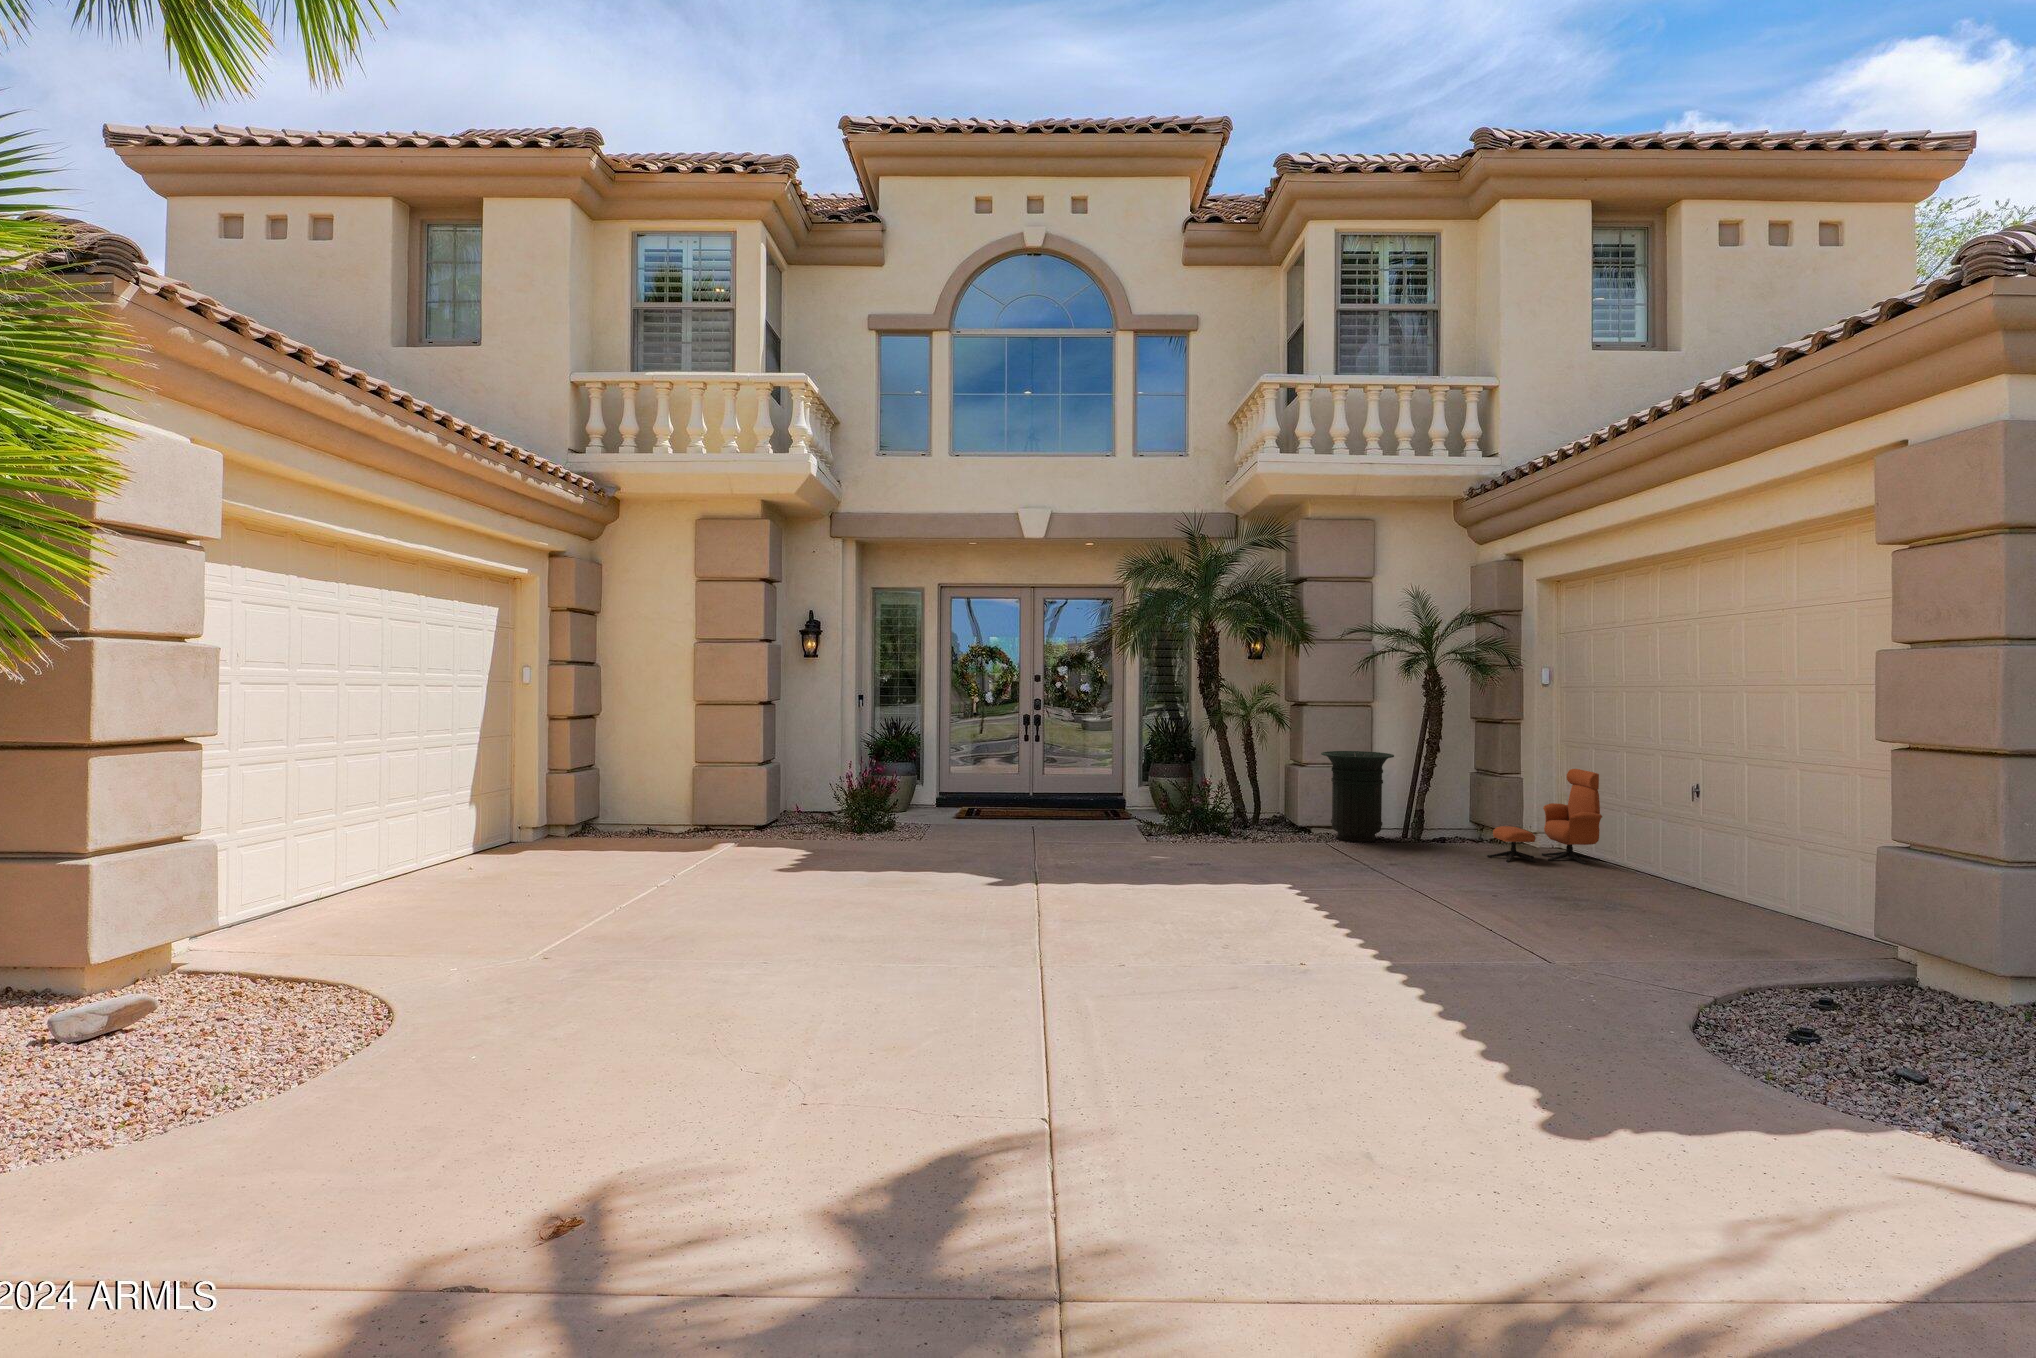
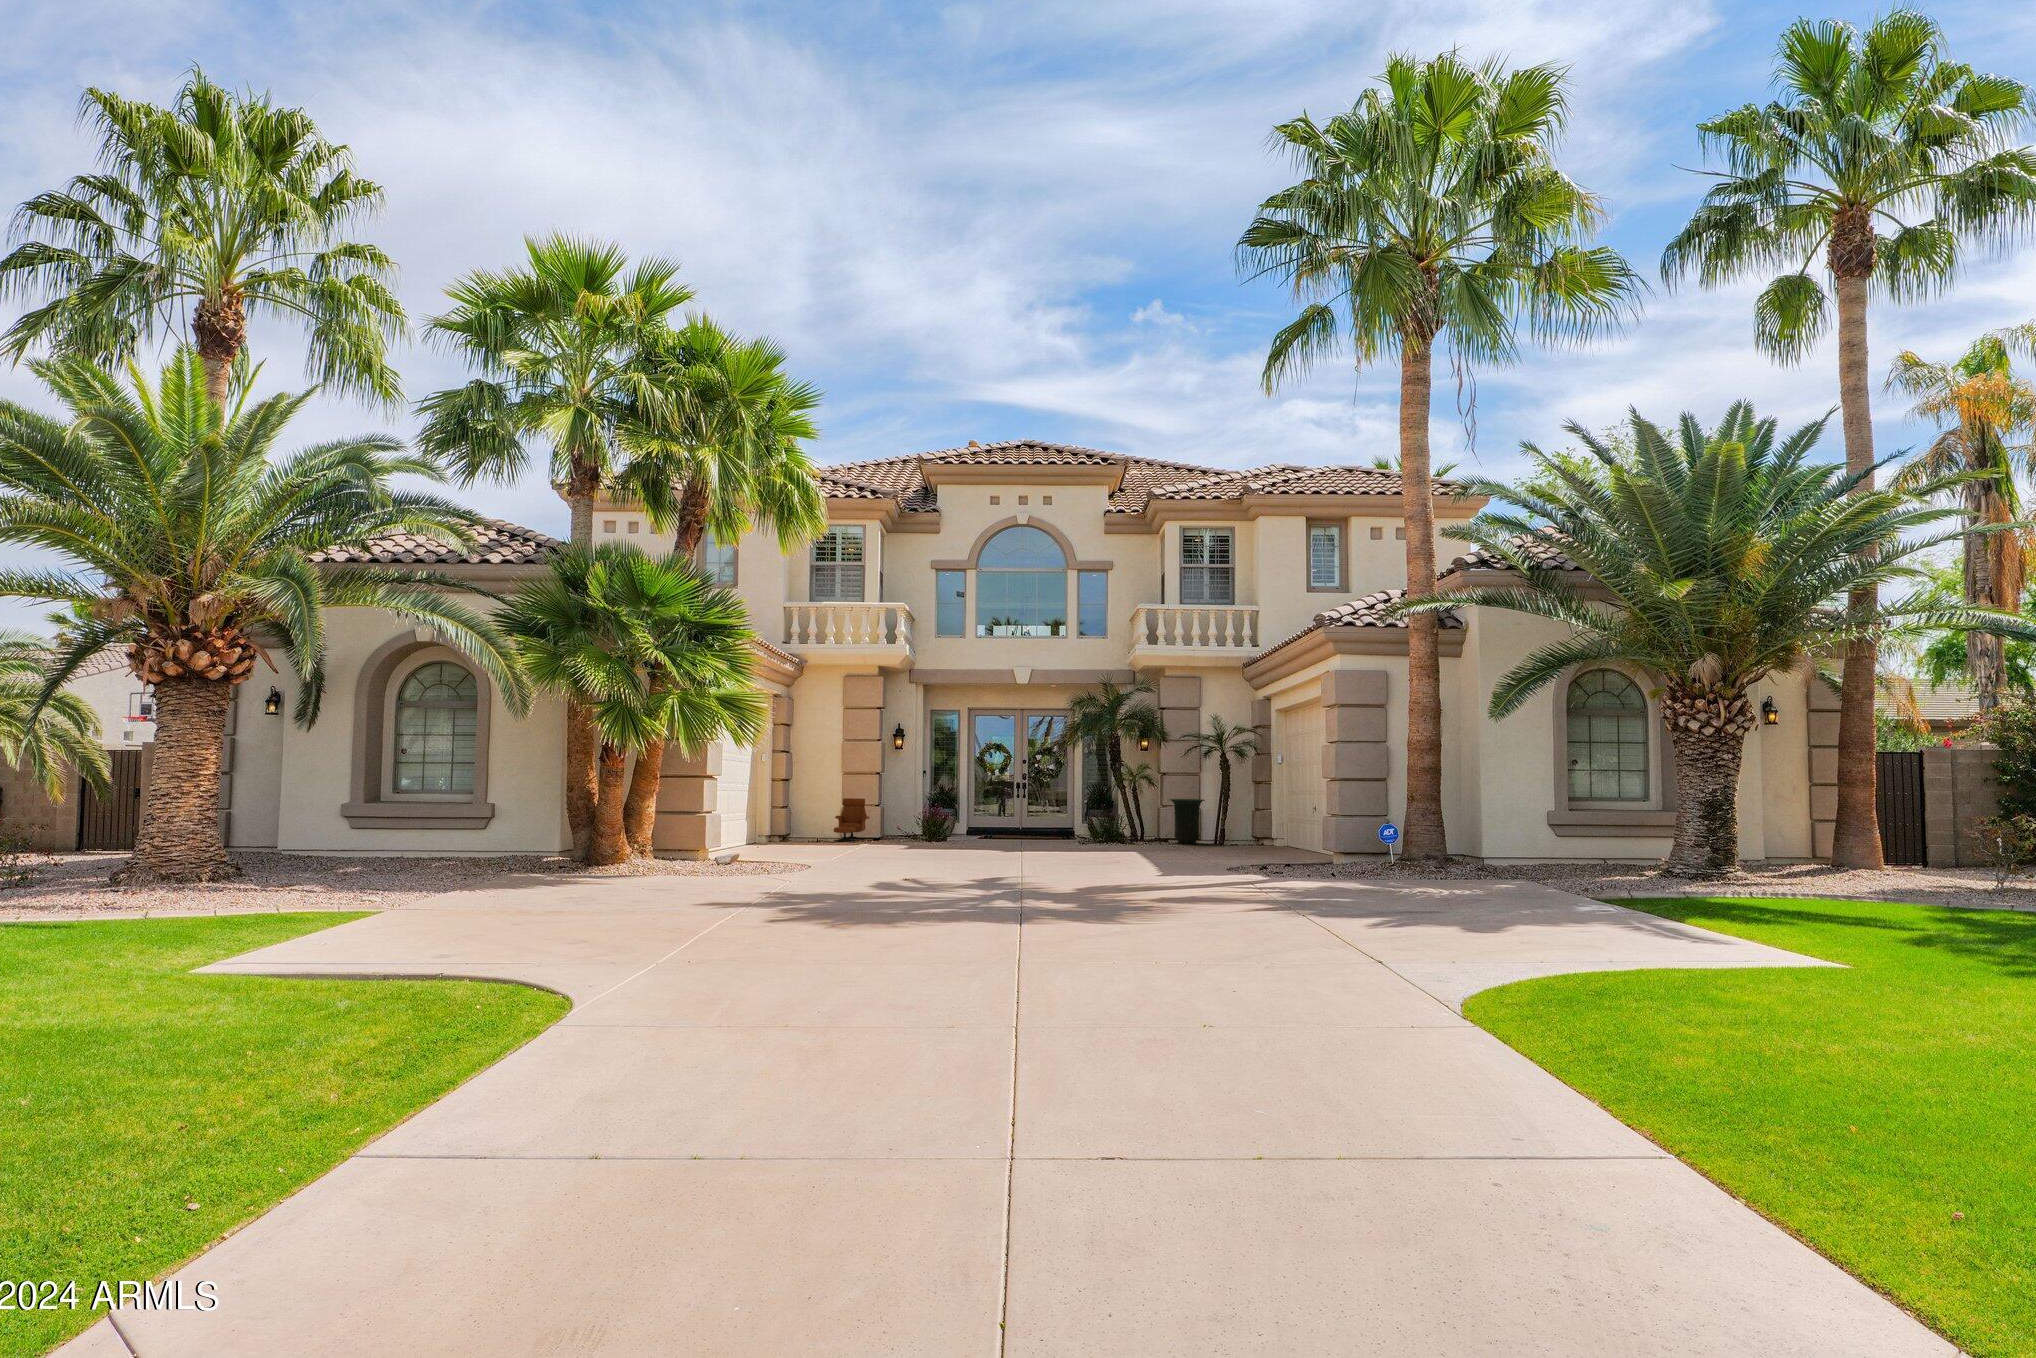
lounge chair: present [1487,769,1602,864] -> present [834,798,870,842]

